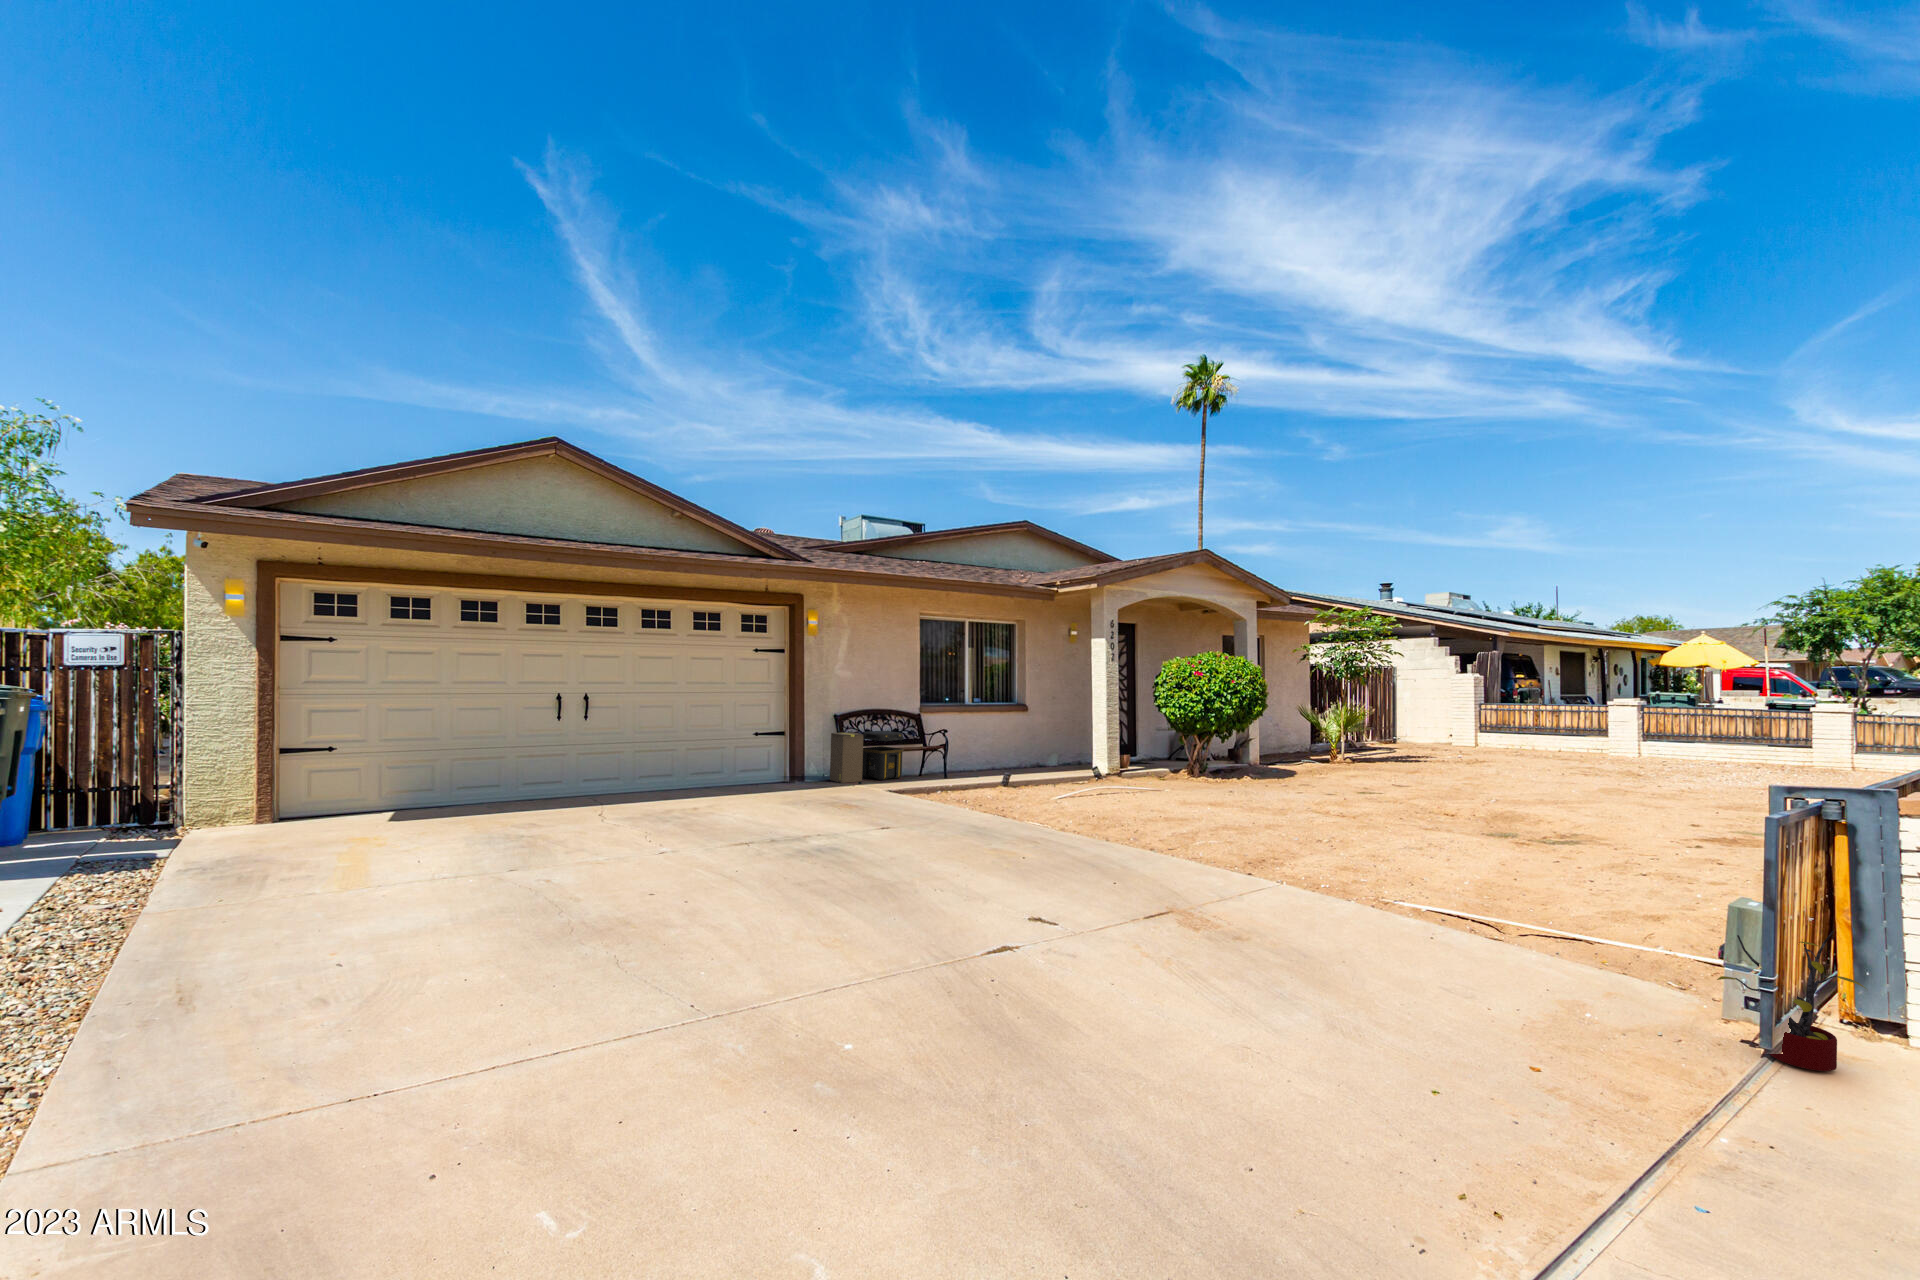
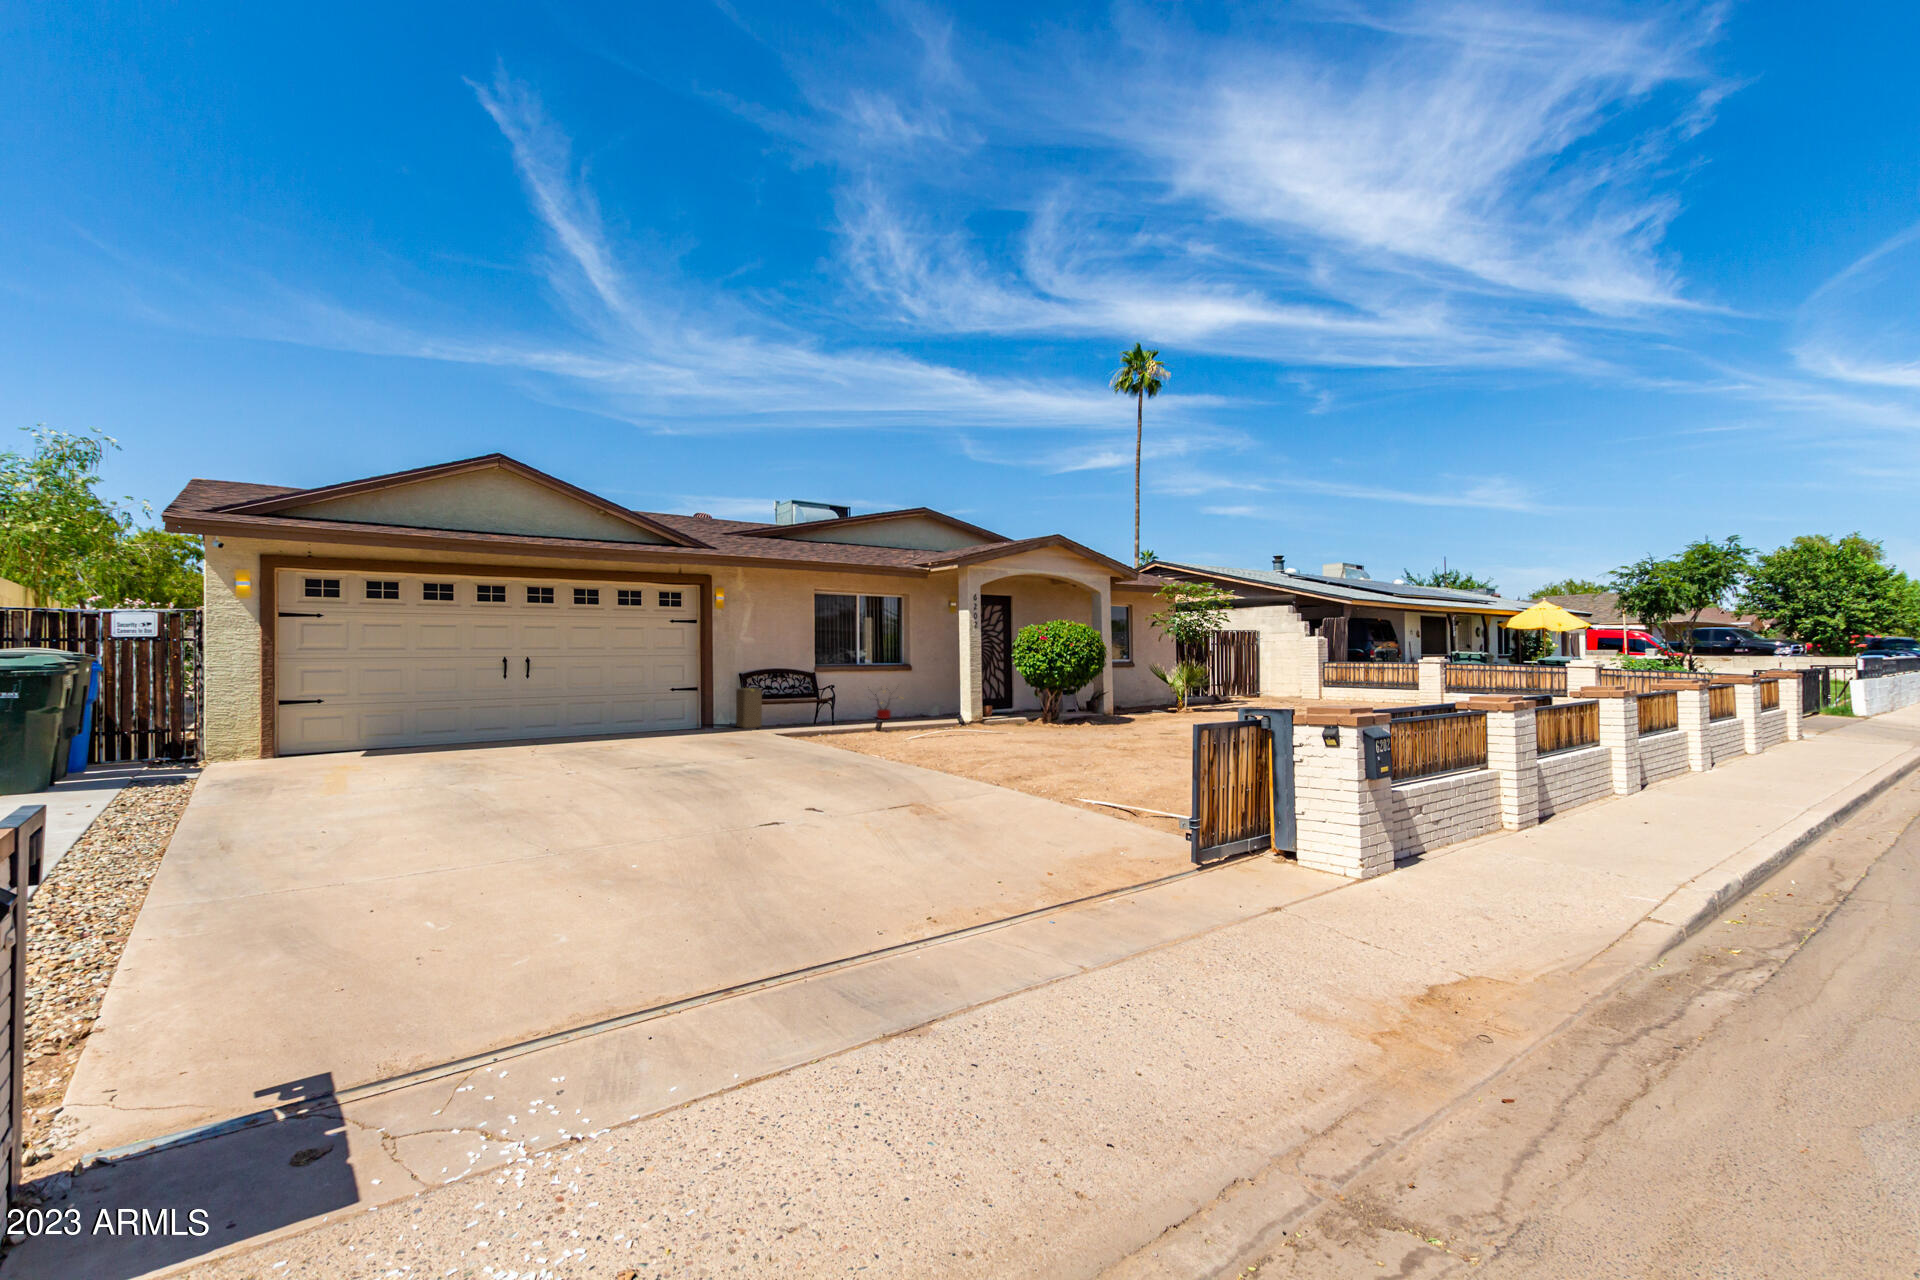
toolbox: present [862,731,904,780] -> none [762,687,798,726]
decorative plant: present [1717,931,1865,1071] -> present [875,694,891,719]

